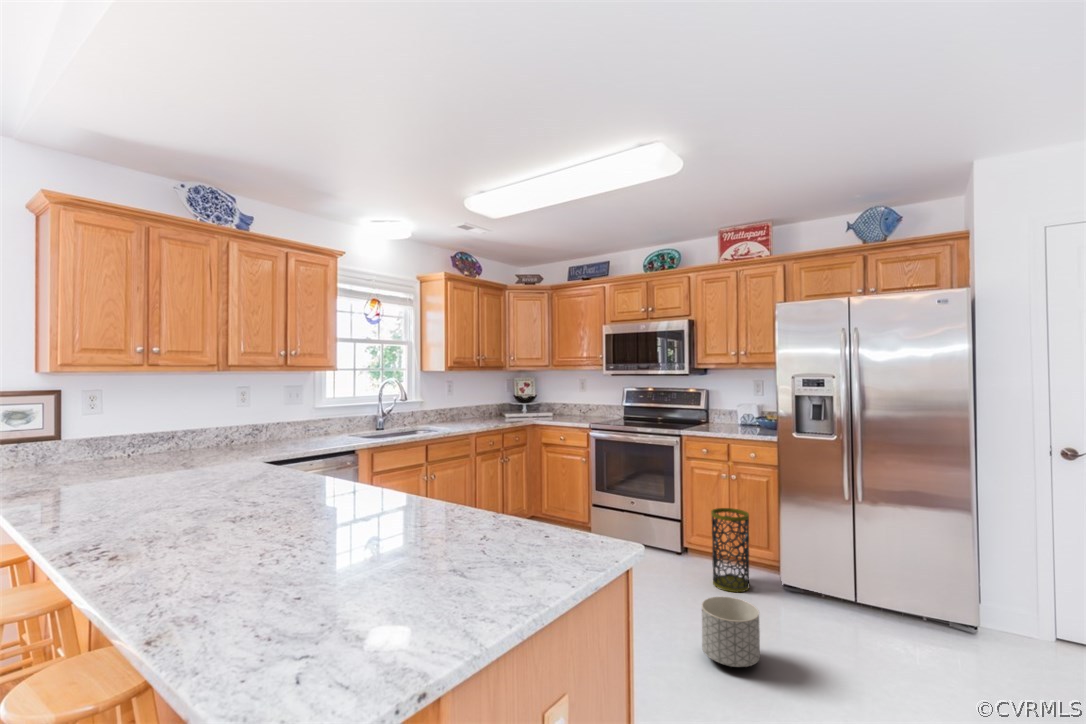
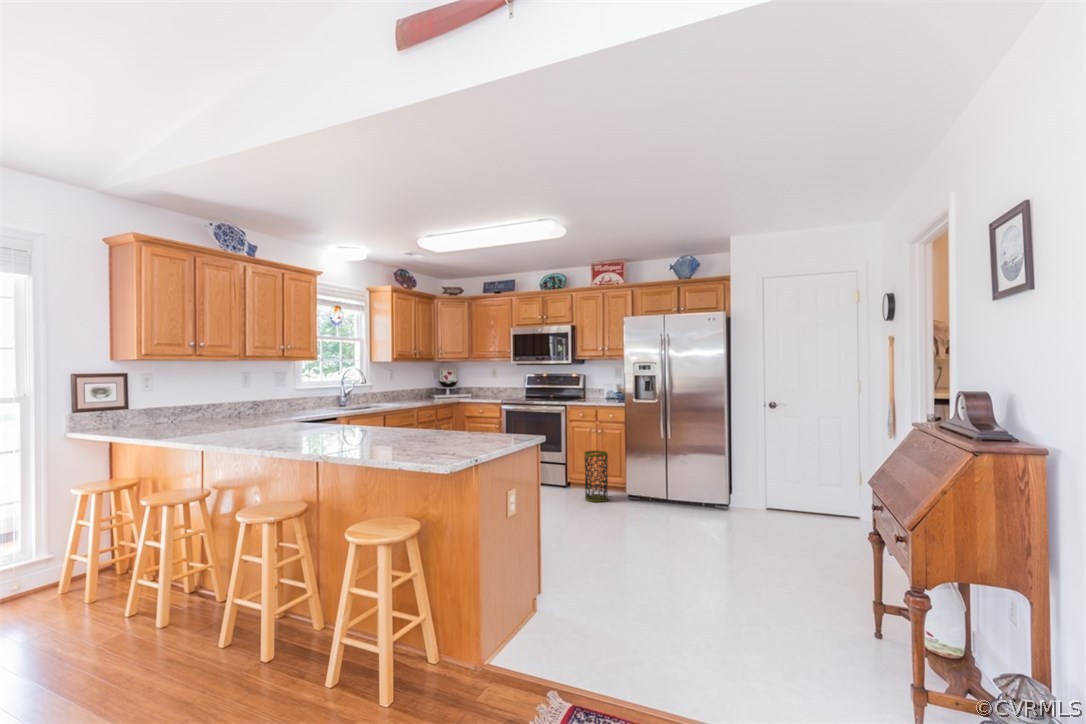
planter: present [702,596,760,667] -> none [576,495,608,531]

